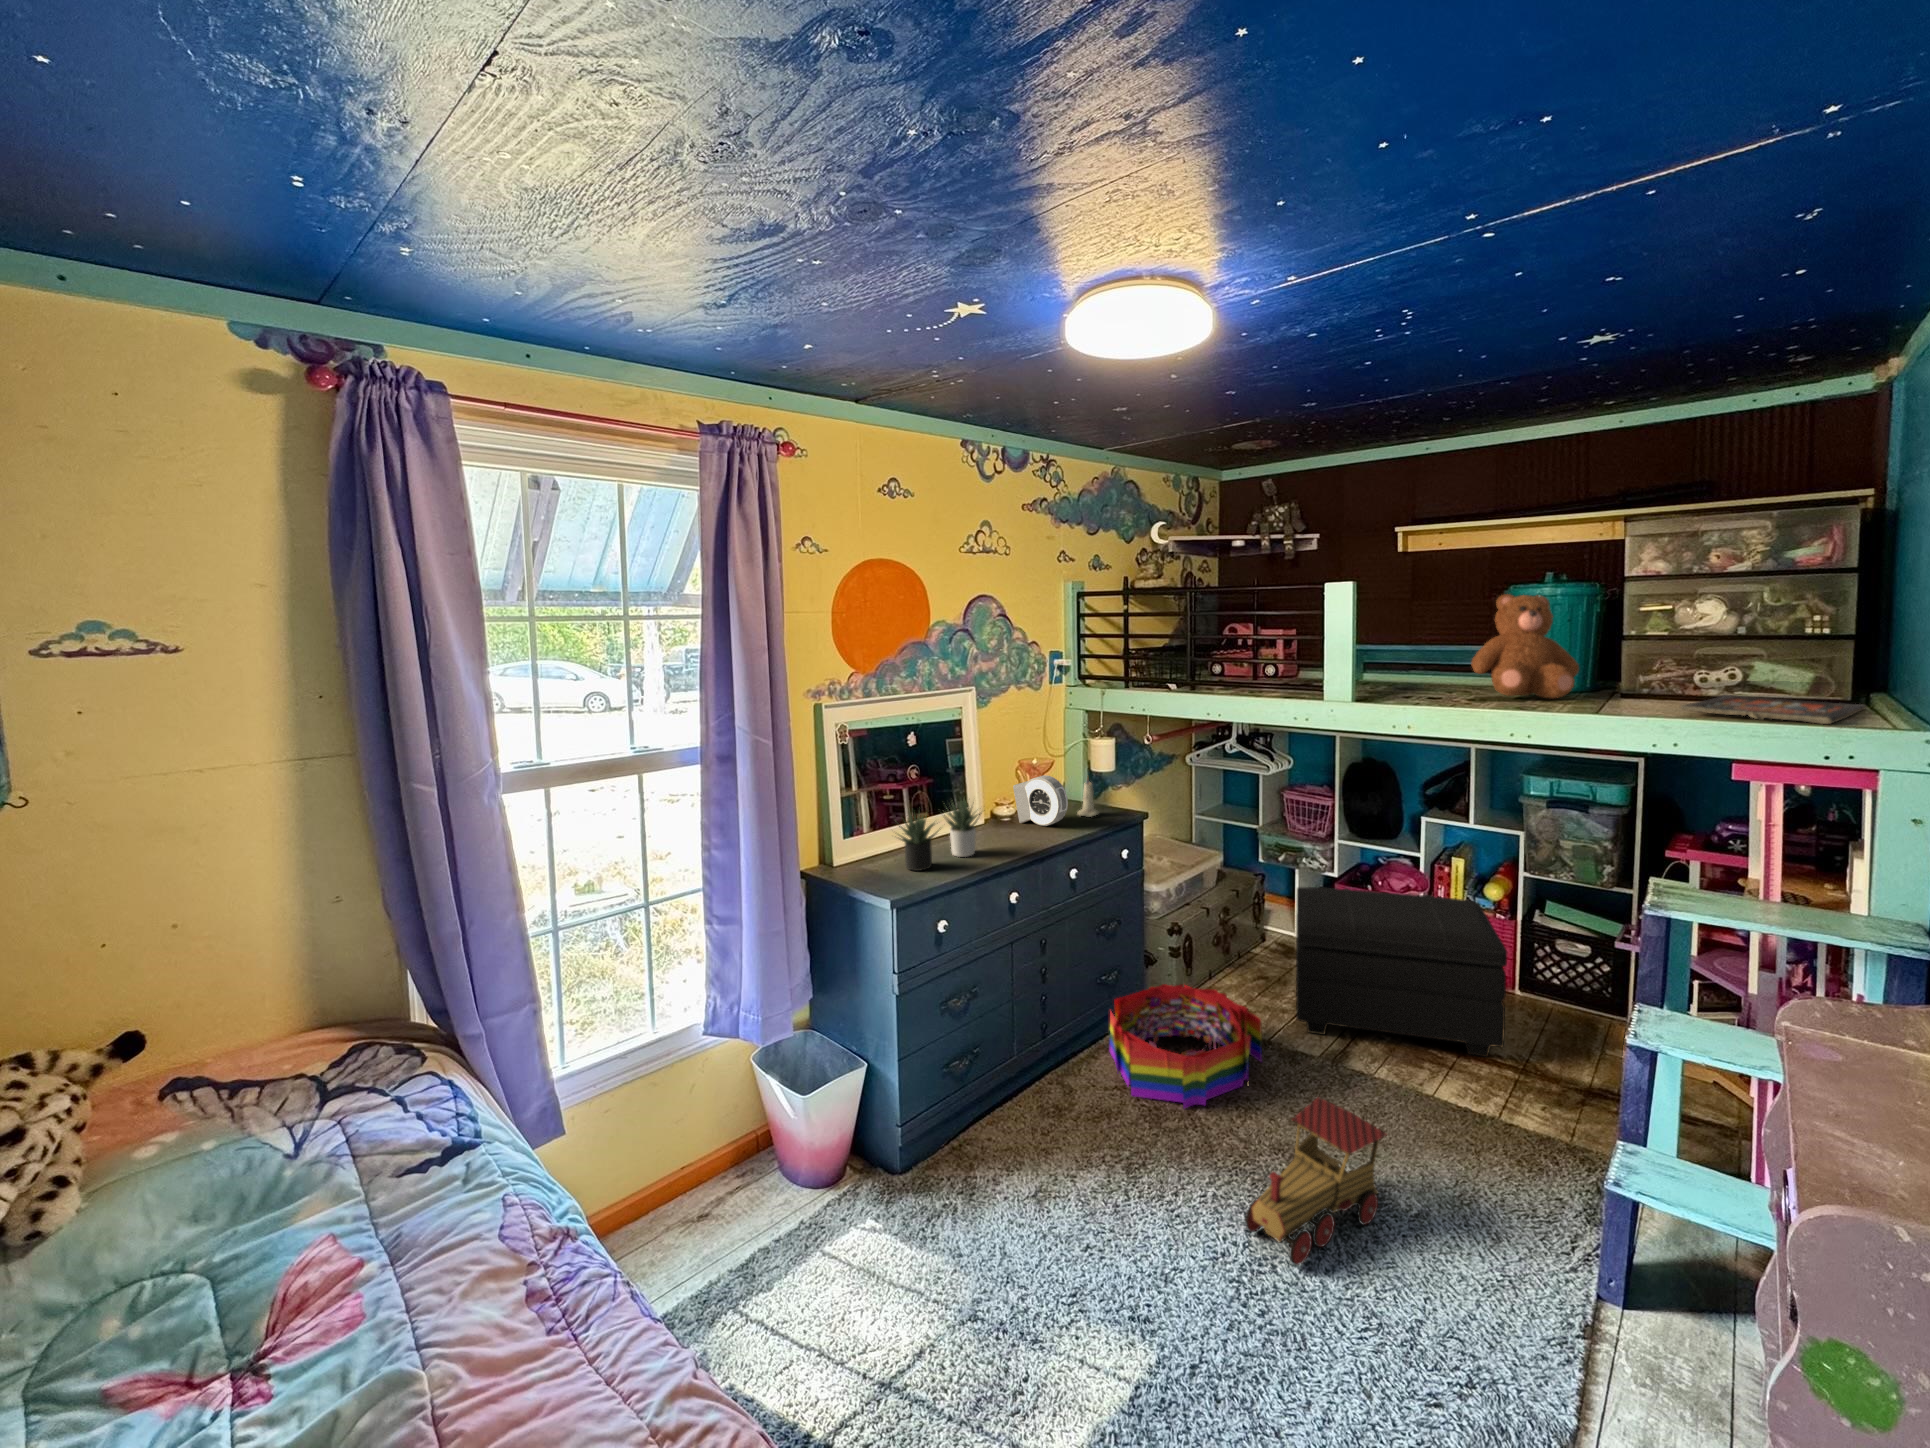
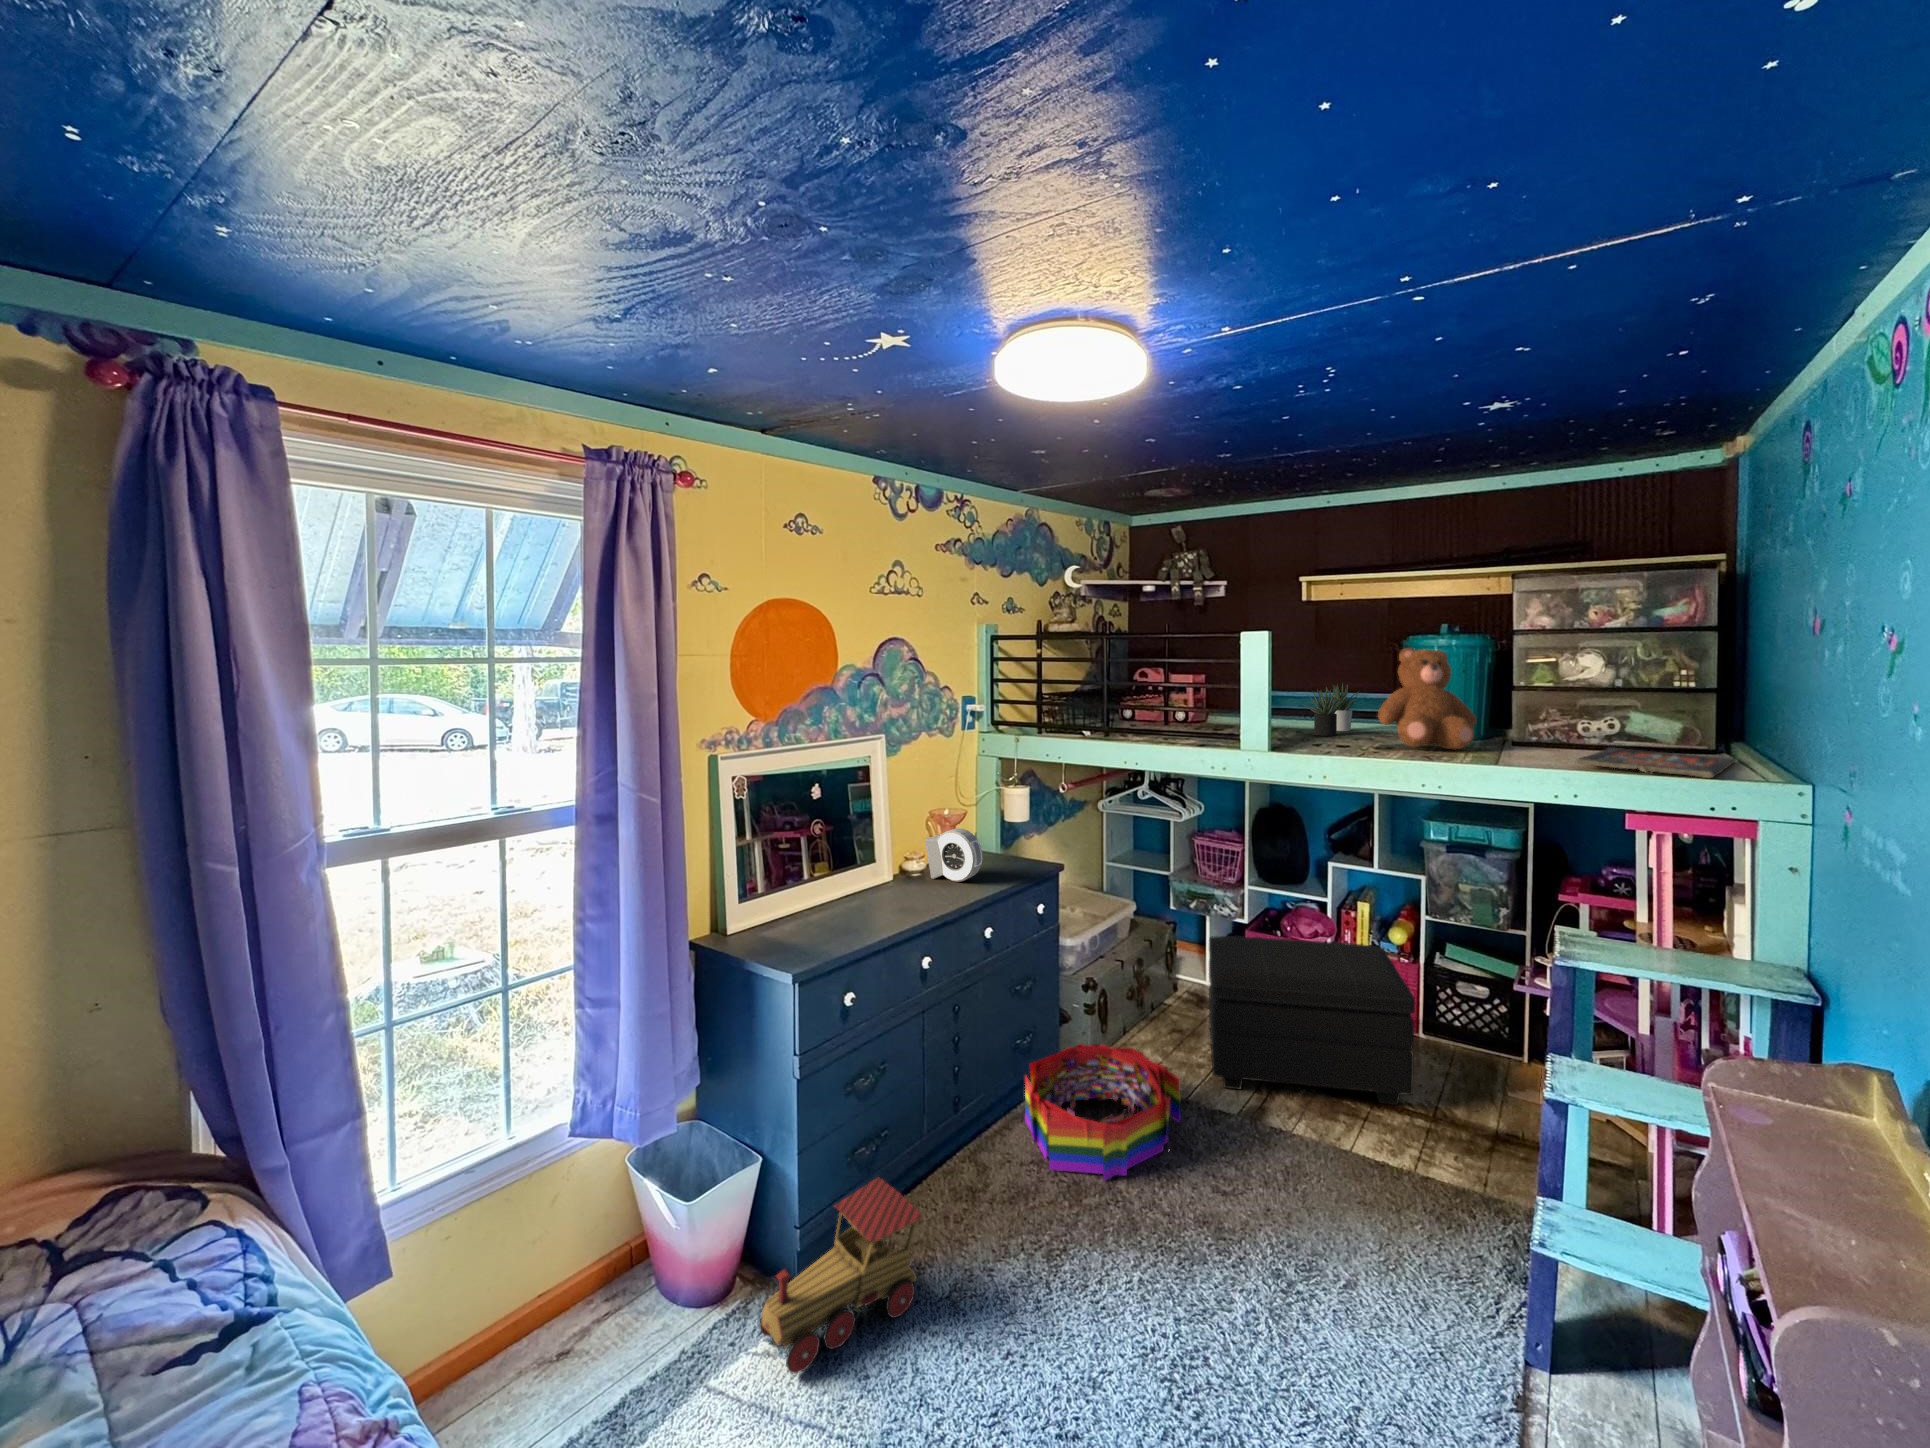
candle: present [1078,778,1099,817] -> none [991,827,1014,871]
succulent plant: present [899,798,982,871] -> present [1304,683,1359,736]
toy train: present [1245,1097,1387,1265] -> present [759,1177,923,1374]

